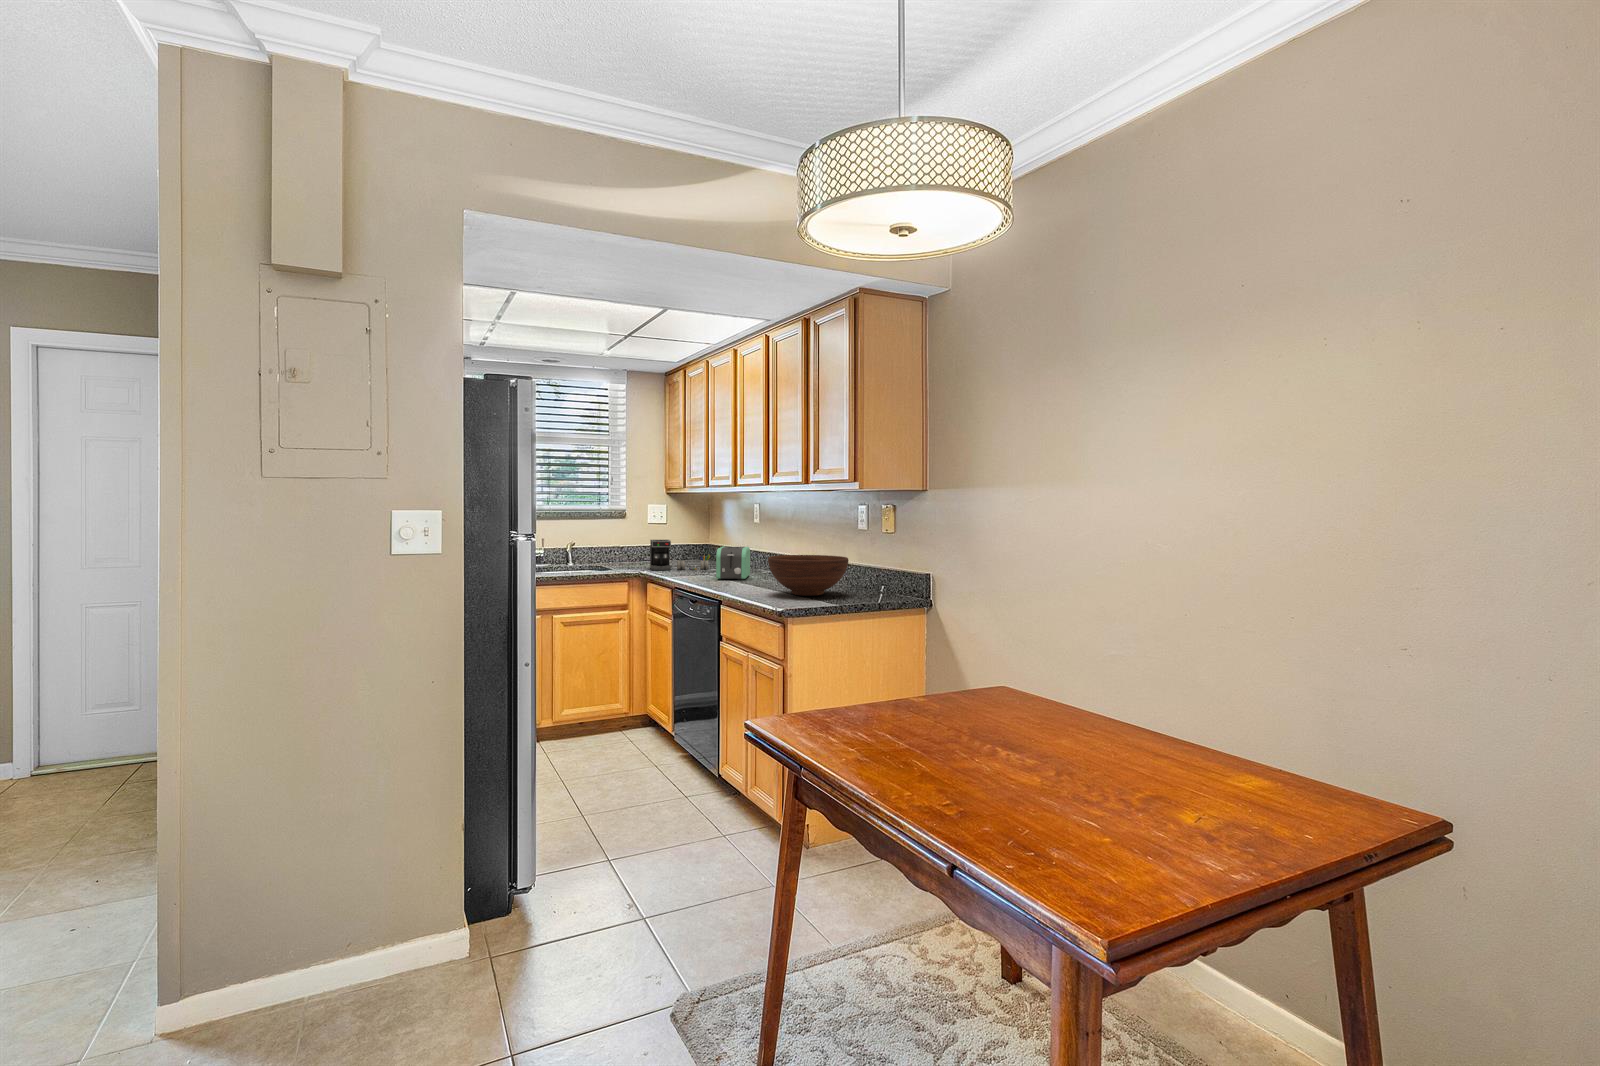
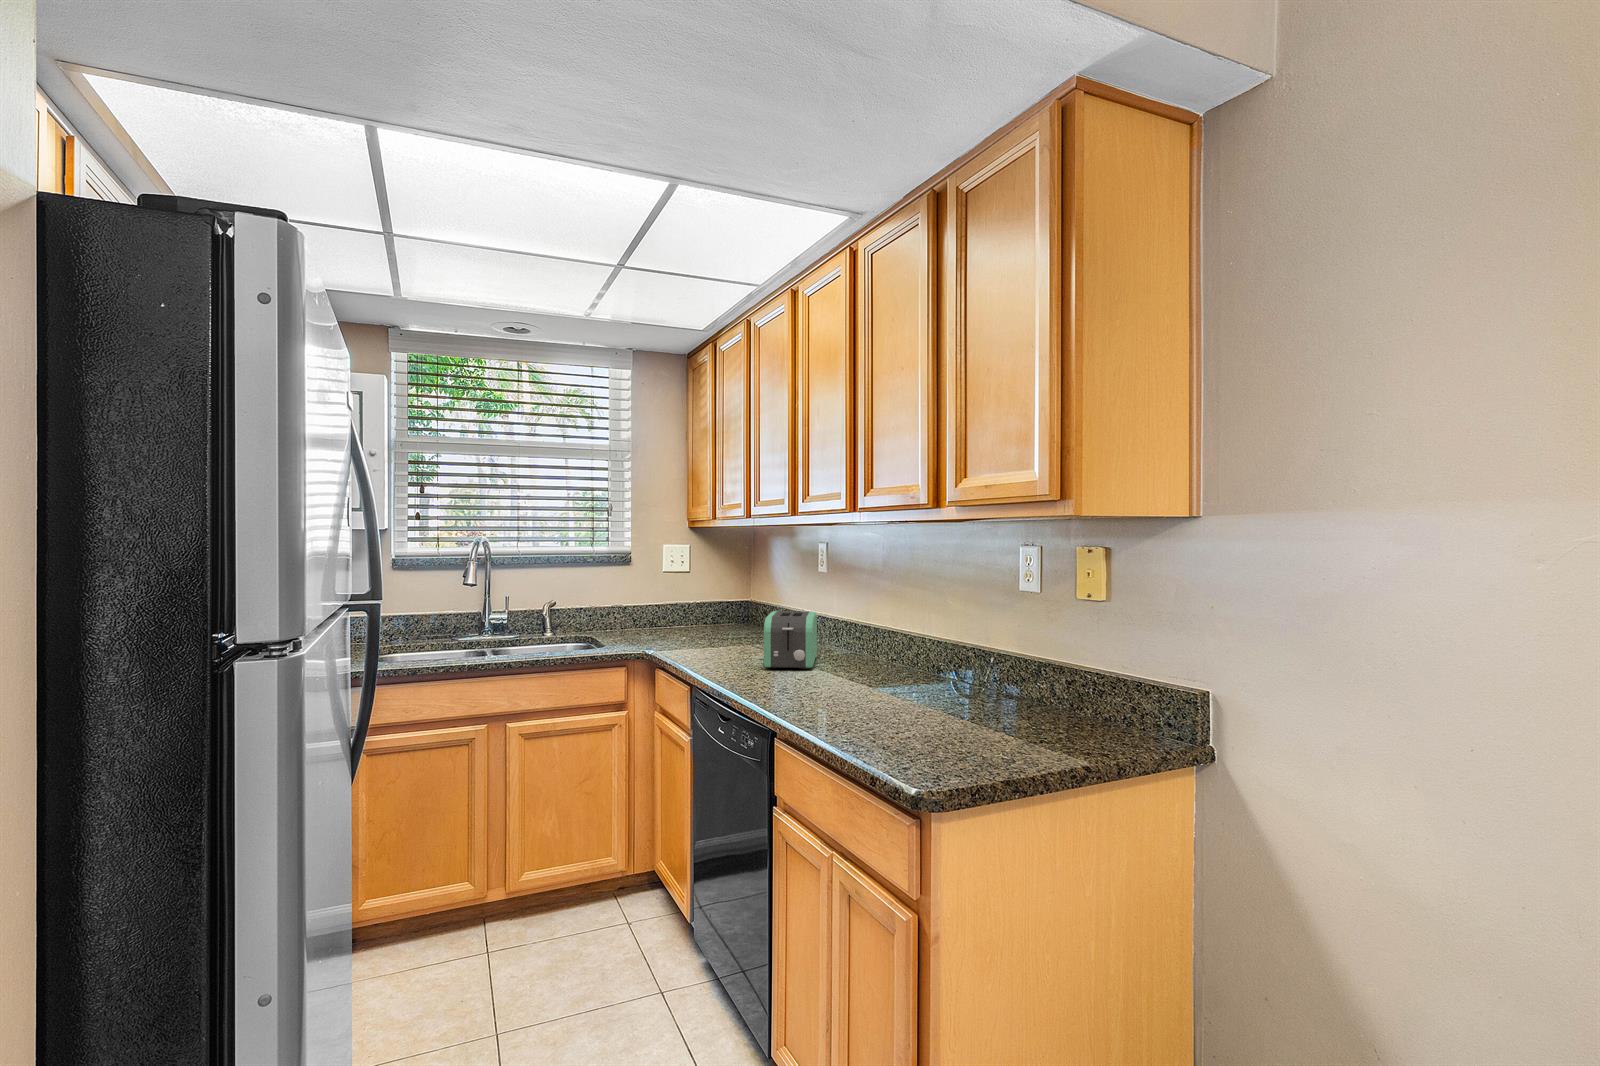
coffee maker: present [650,540,710,570] -> none [664,596,753,644]
fruit bowl: present [768,555,848,596] -> none [867,638,1025,726]

